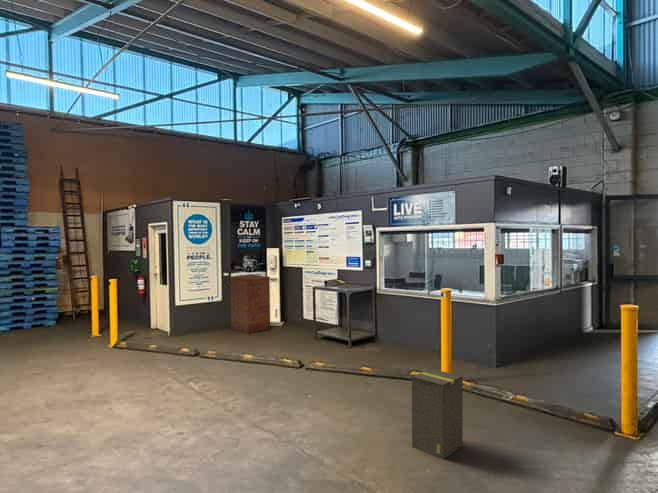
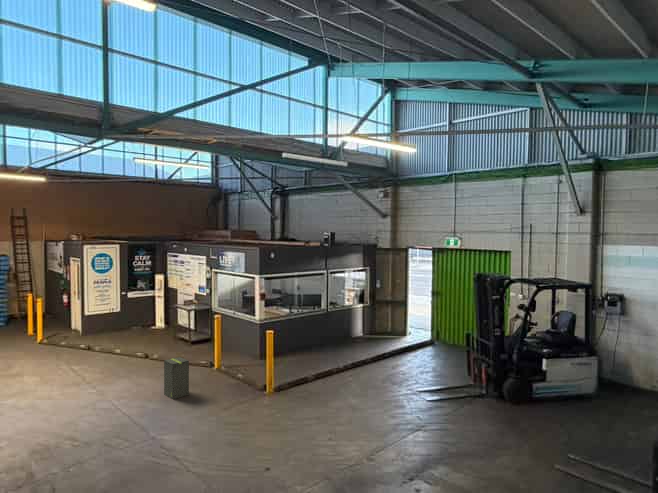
filing cabinet: present [230,275,270,334] -> none [126,293,153,335]

